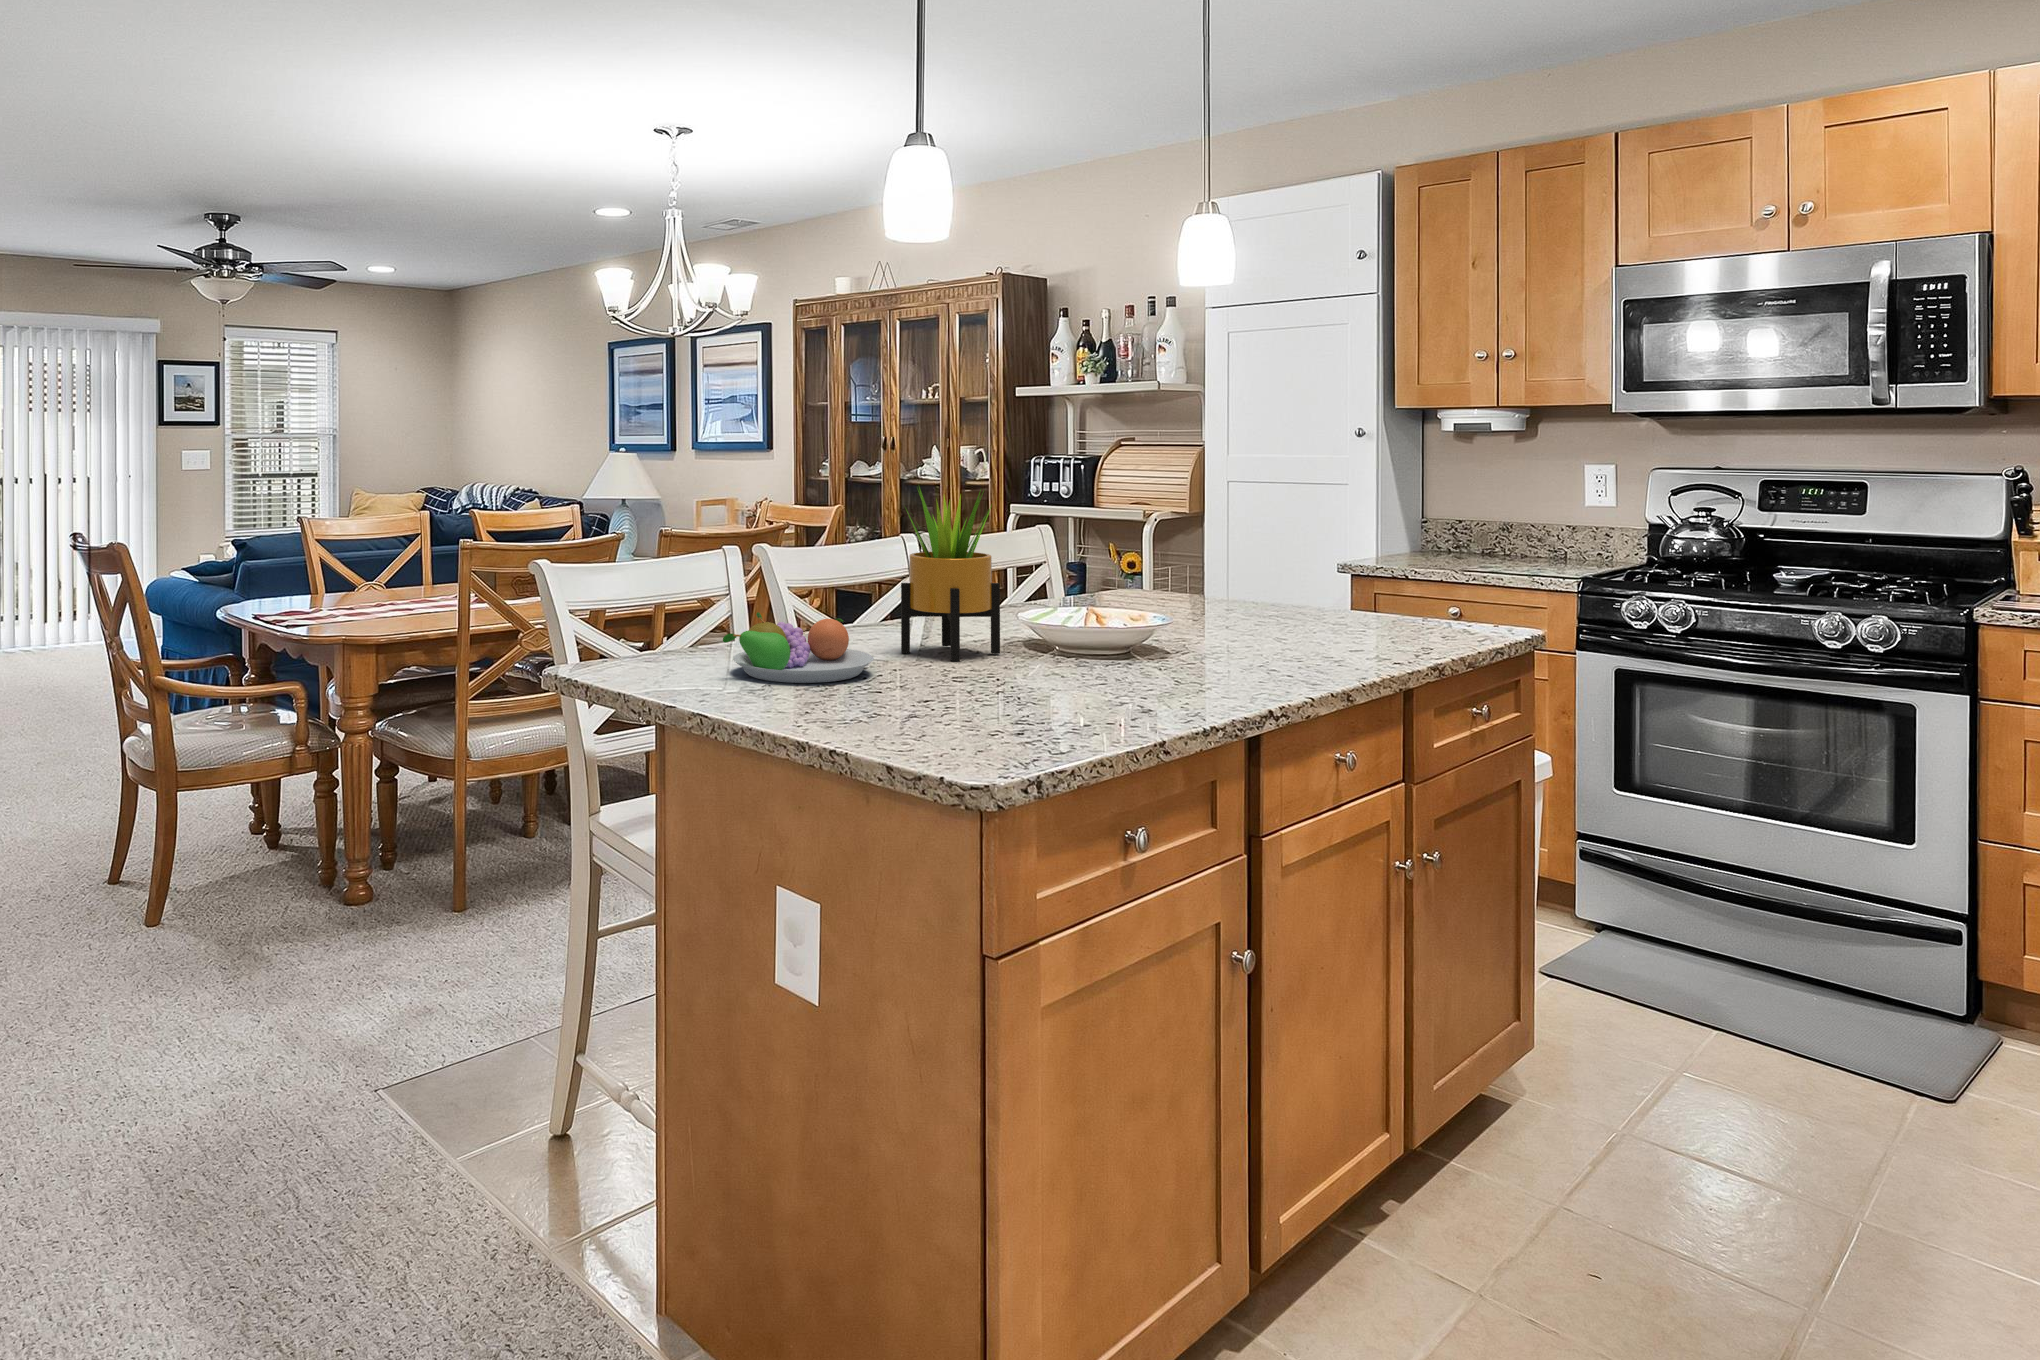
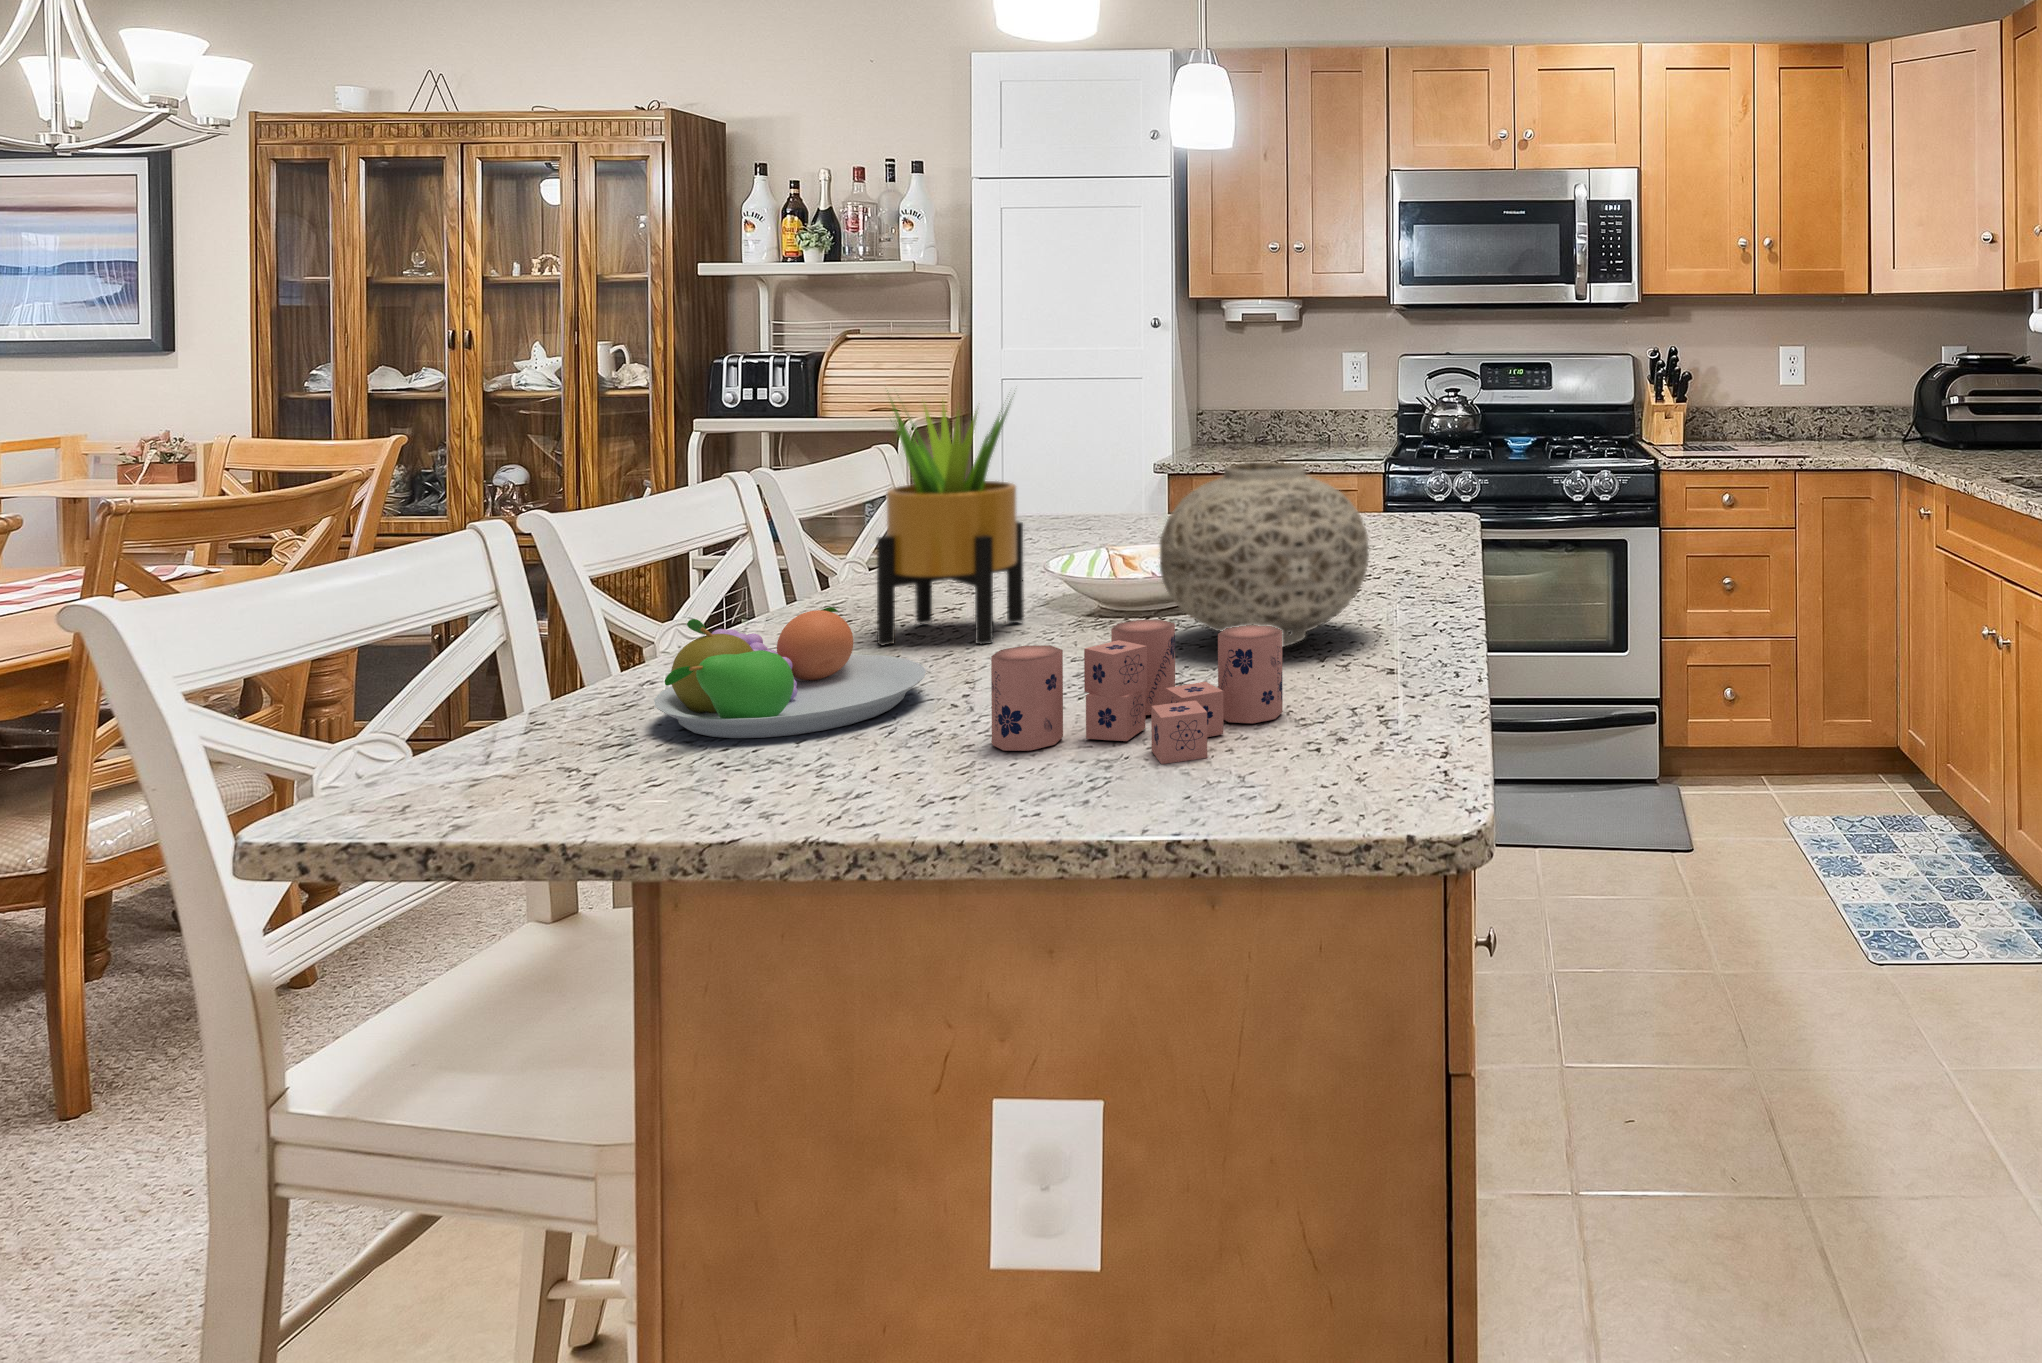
vase: none [1038,552,1198,692] -> present [1160,462,1369,646]
candle: none [849,646,1024,729] -> present [991,620,1283,764]

